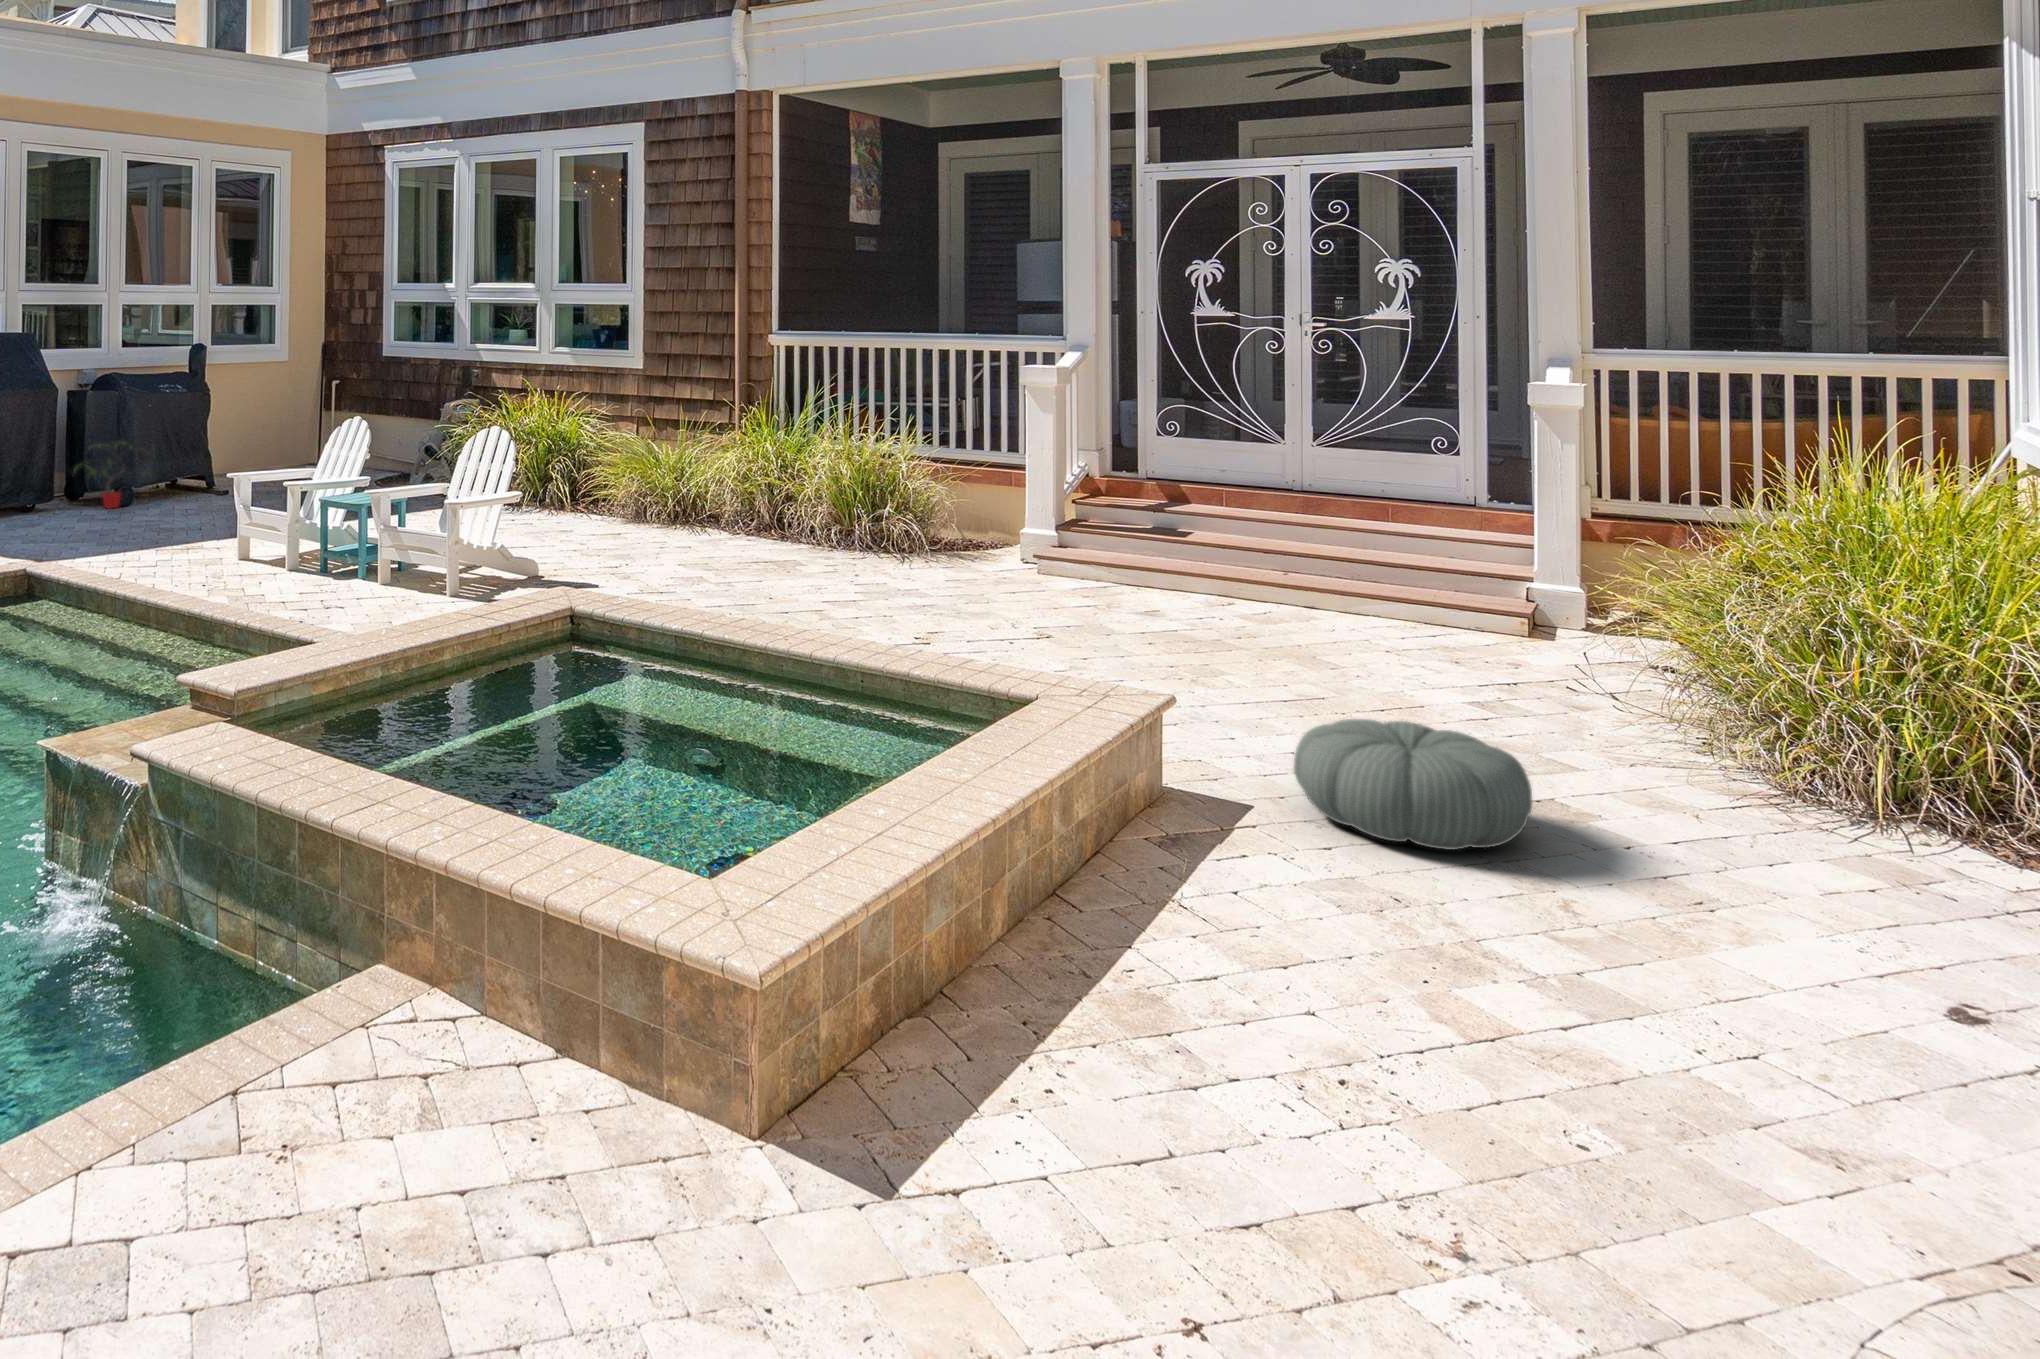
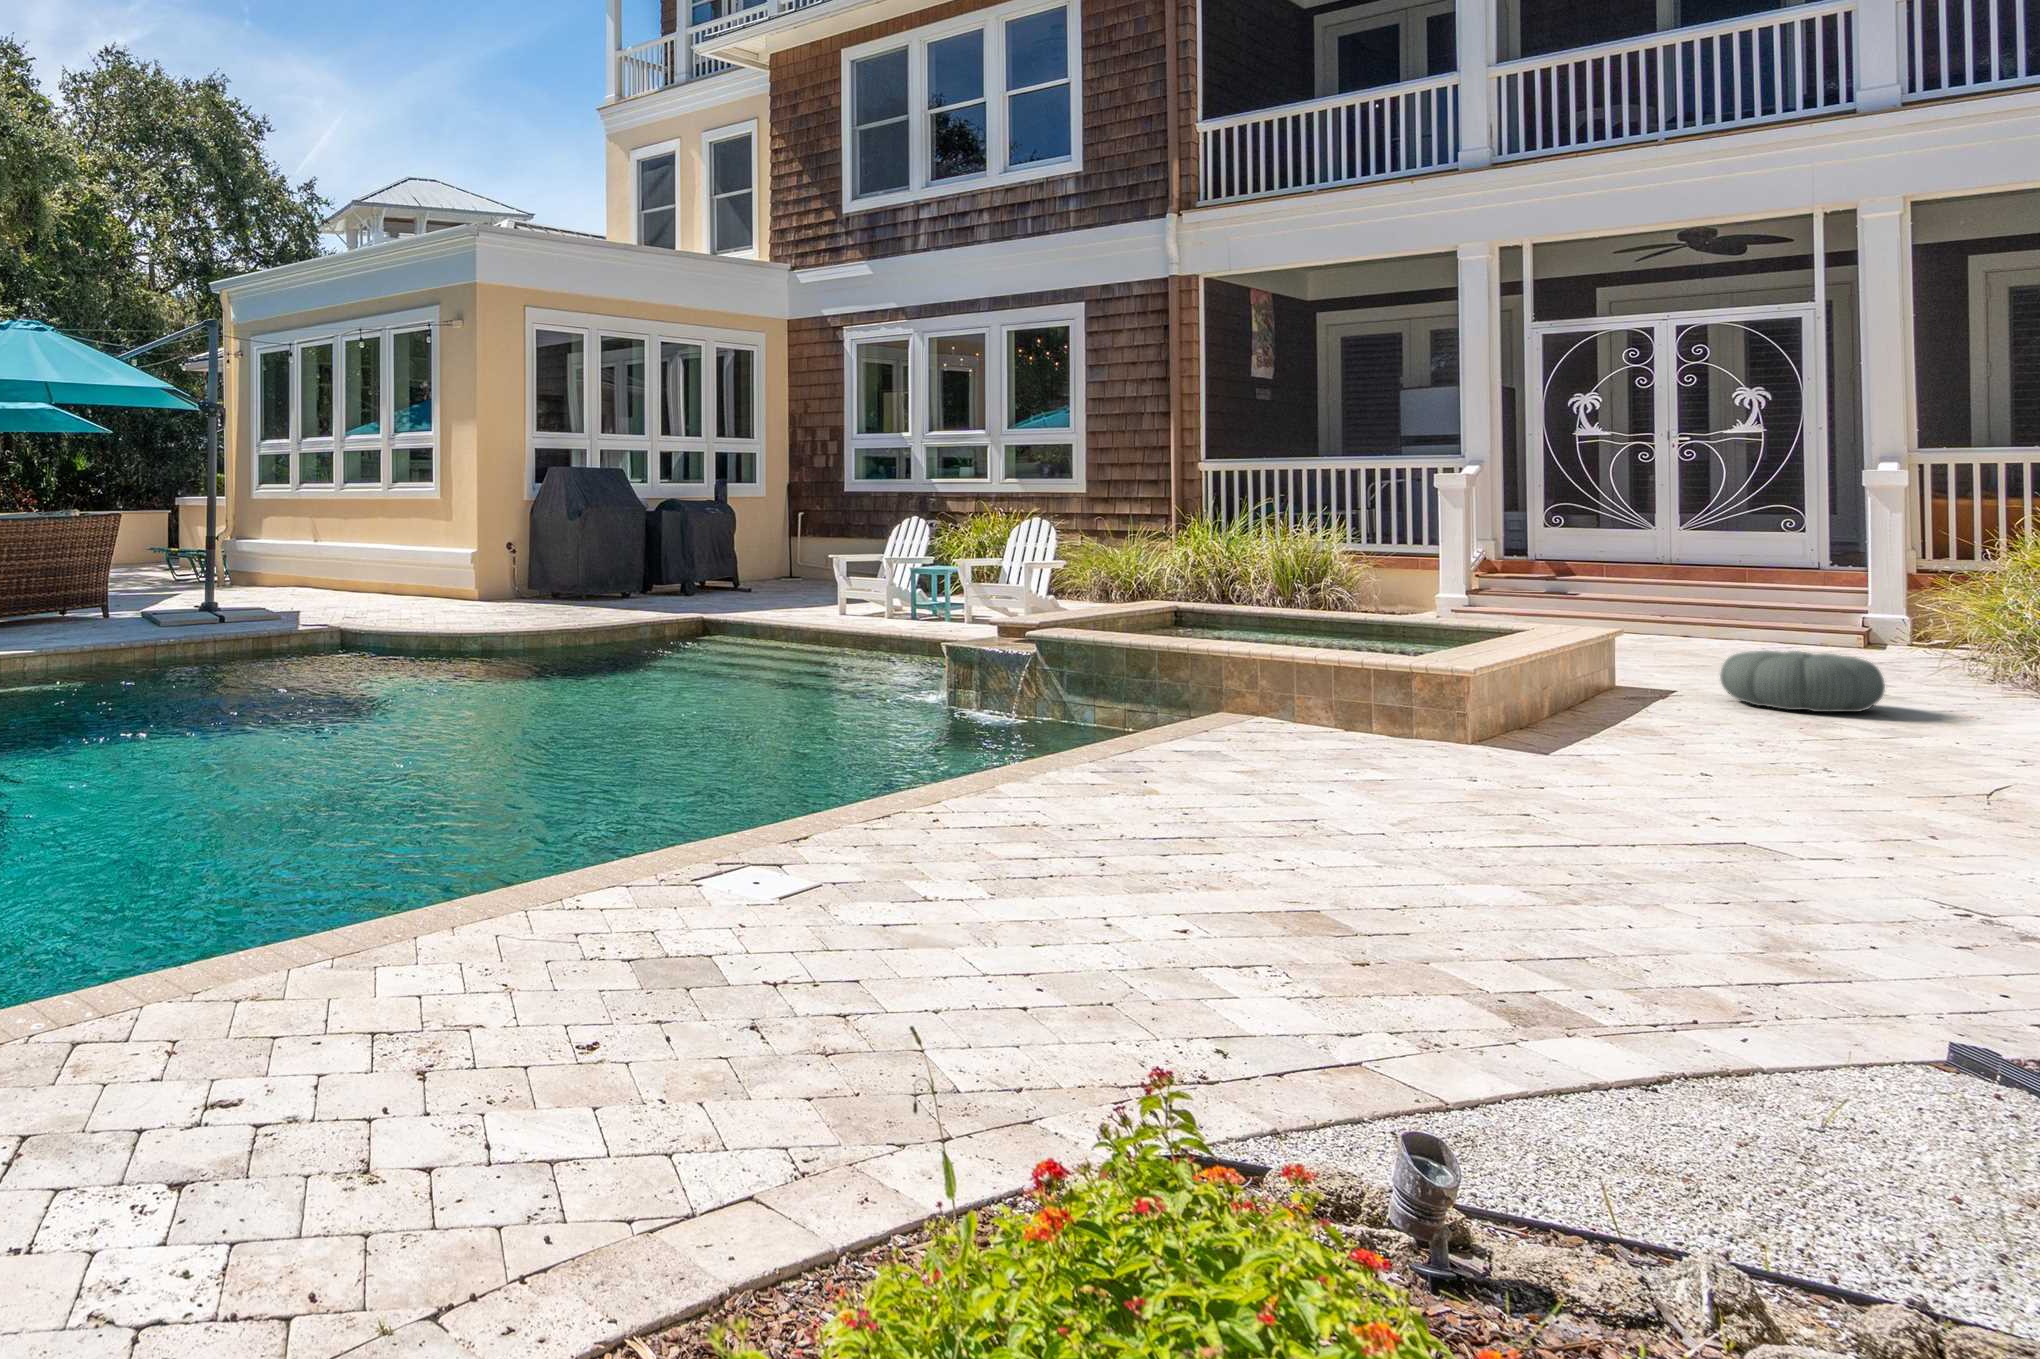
potted plant: present [74,441,151,508] -> none [654,548,716,598]

